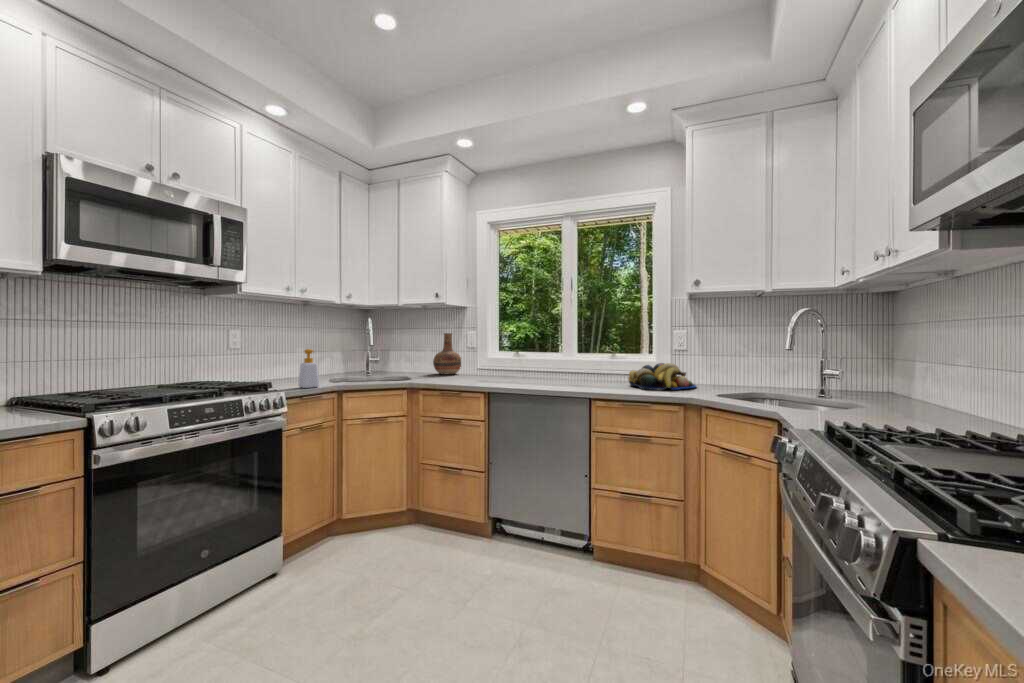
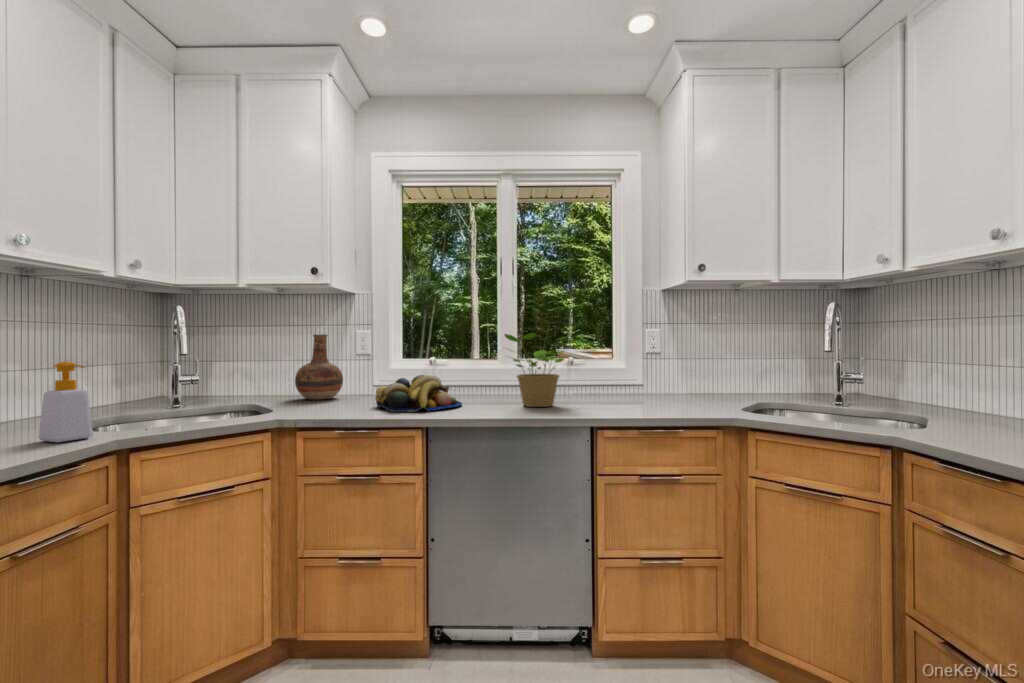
potted plant: none [544,332,588,384] -> present [505,333,564,407]
fruit bowl: present [628,363,696,390] -> present [375,375,462,412]

